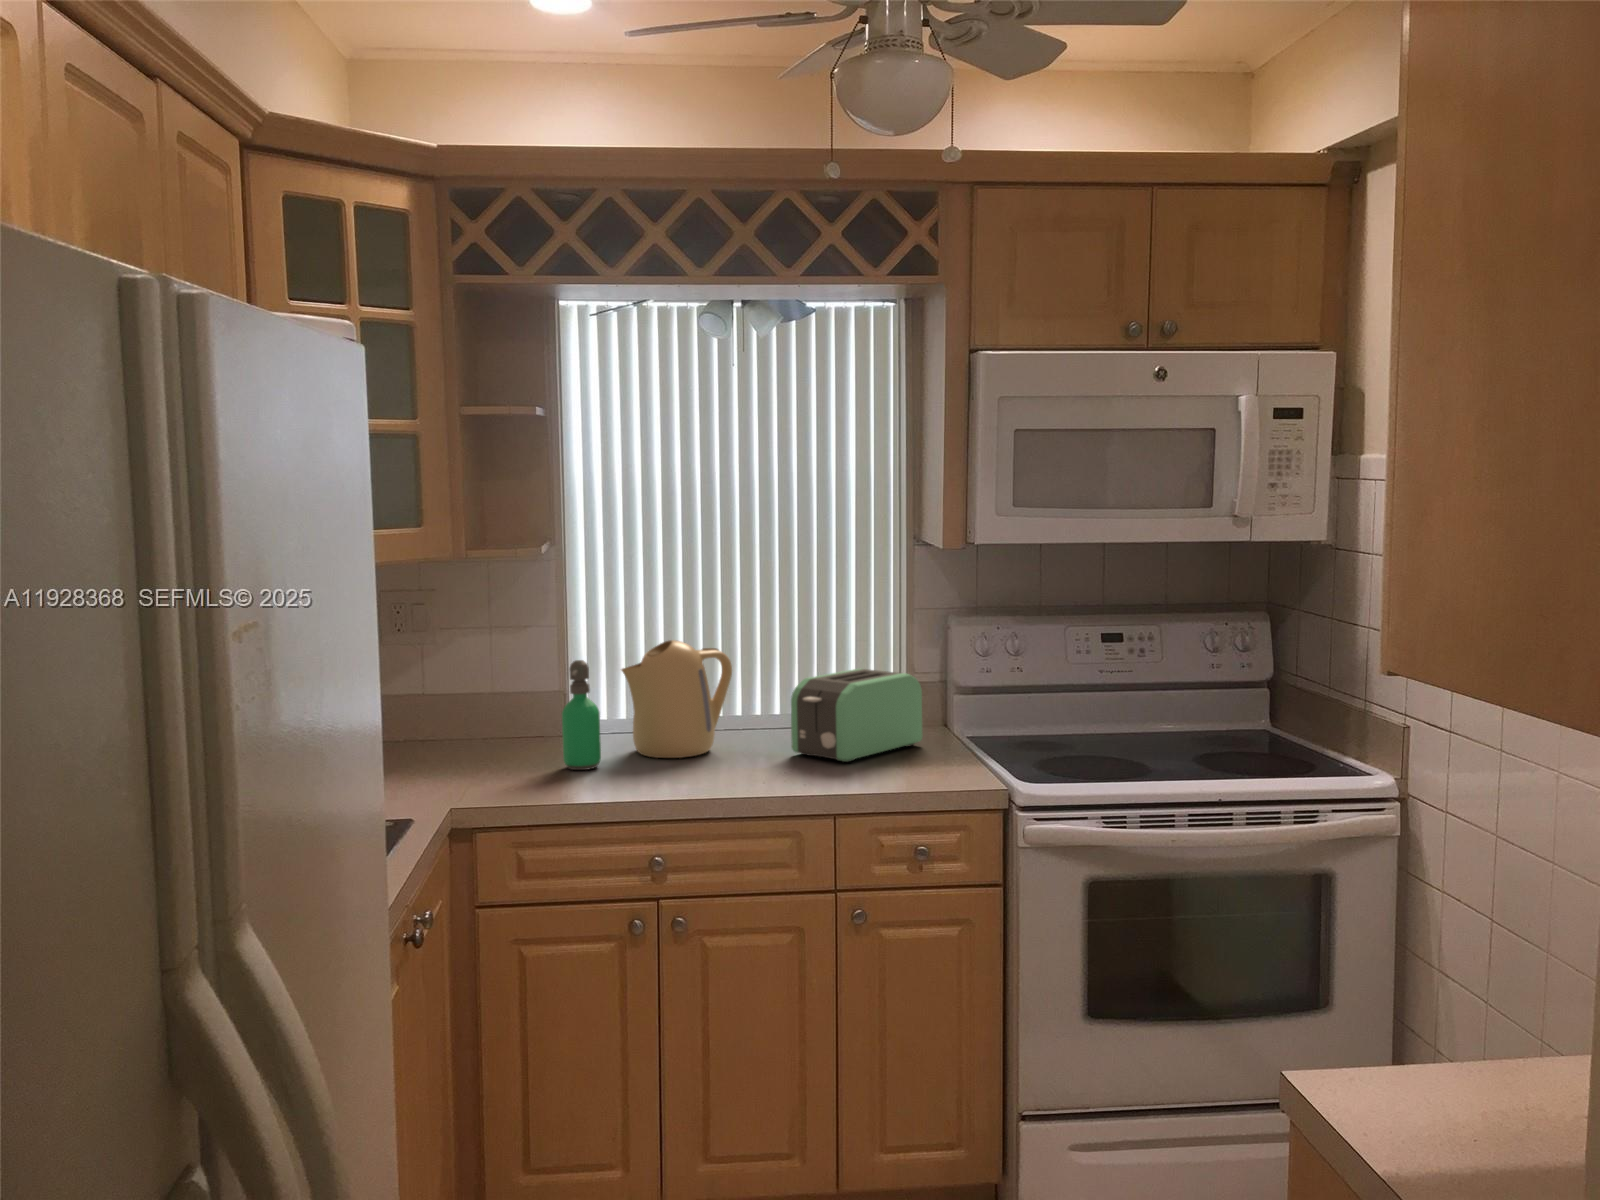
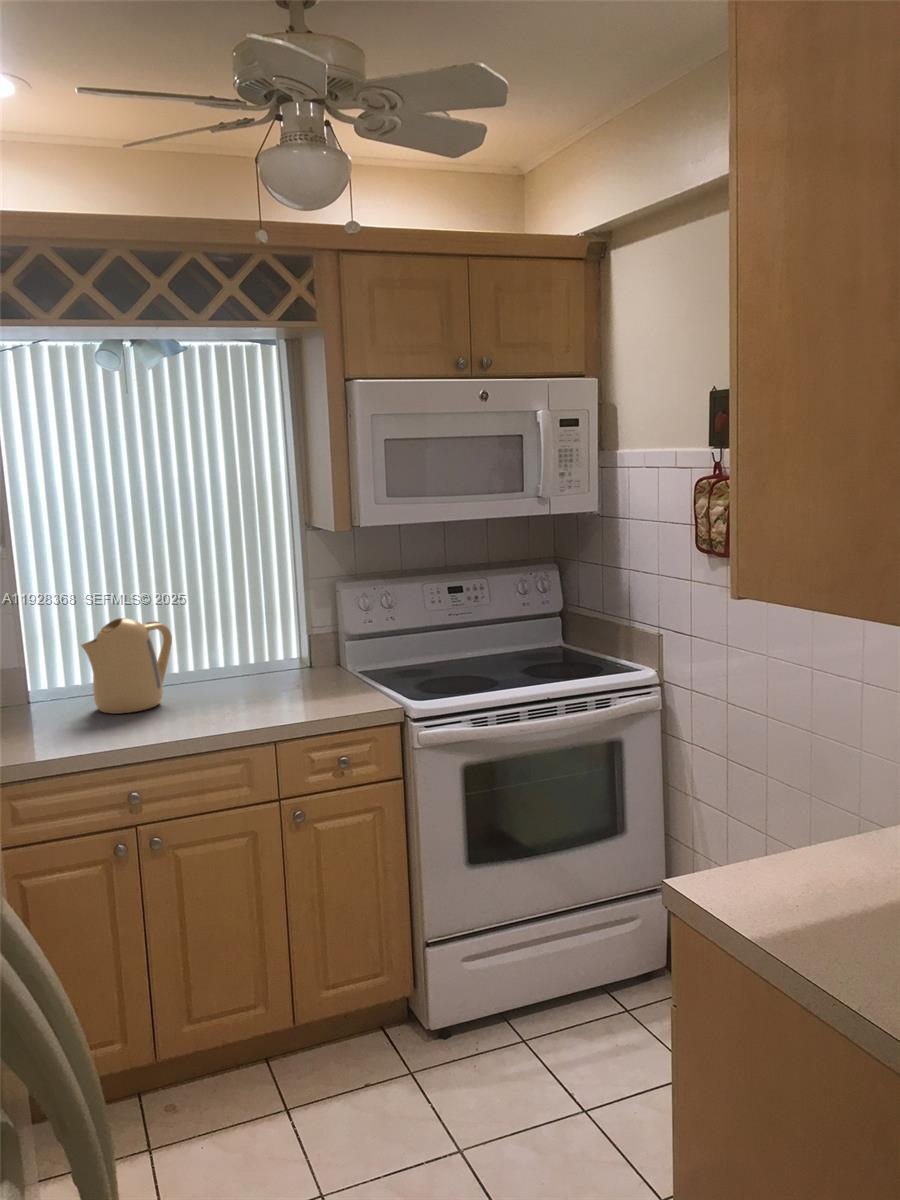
soap dispenser: present [562,660,601,770] -> none [35,641,72,731]
toaster: present [791,669,923,762] -> none [224,628,325,701]

